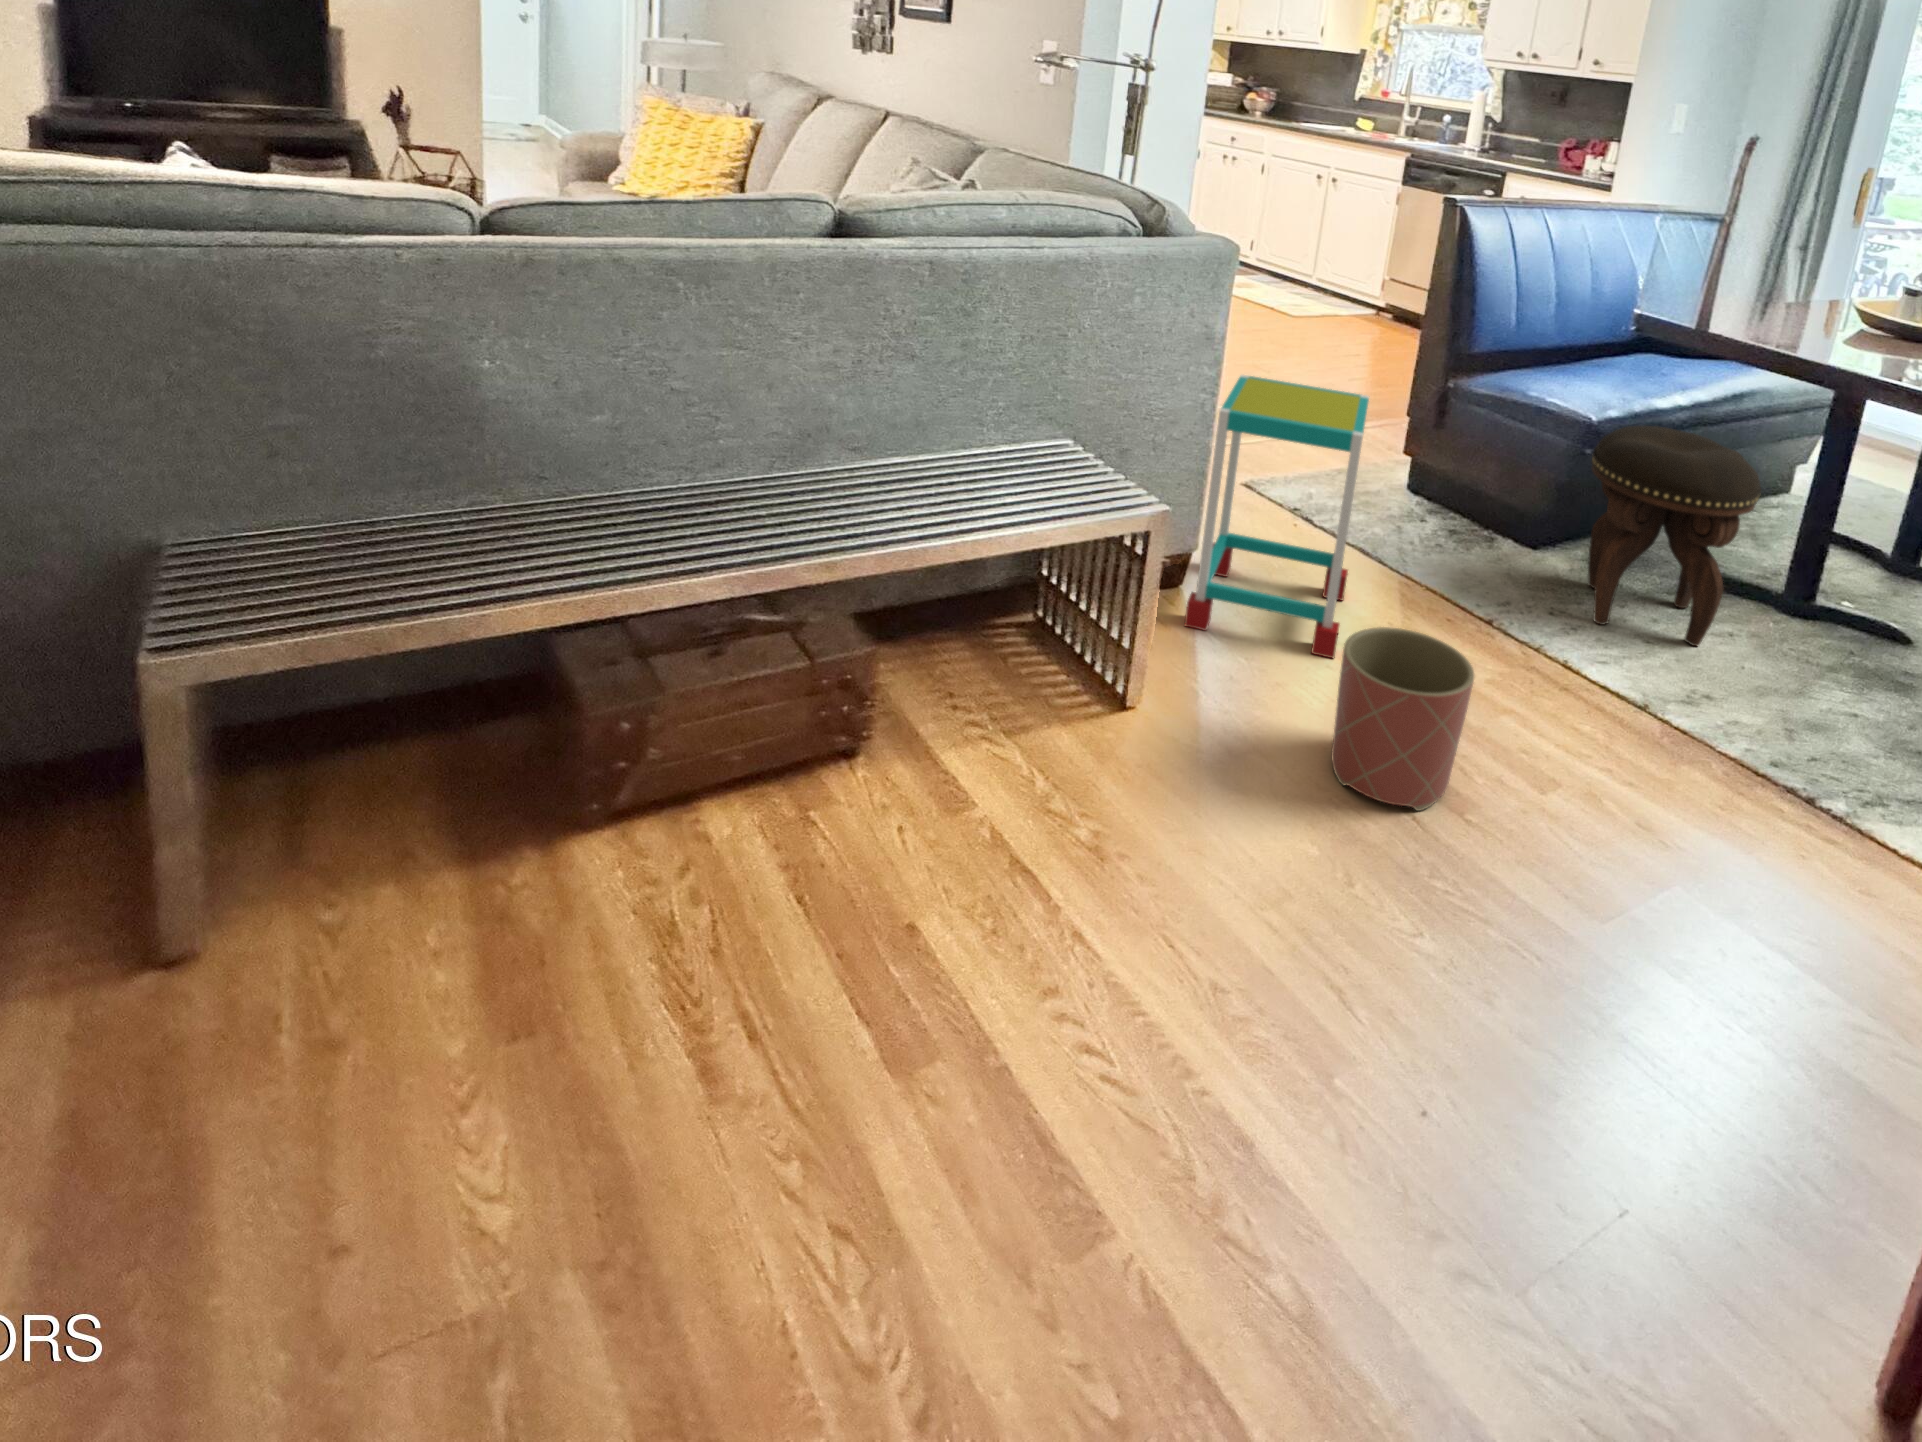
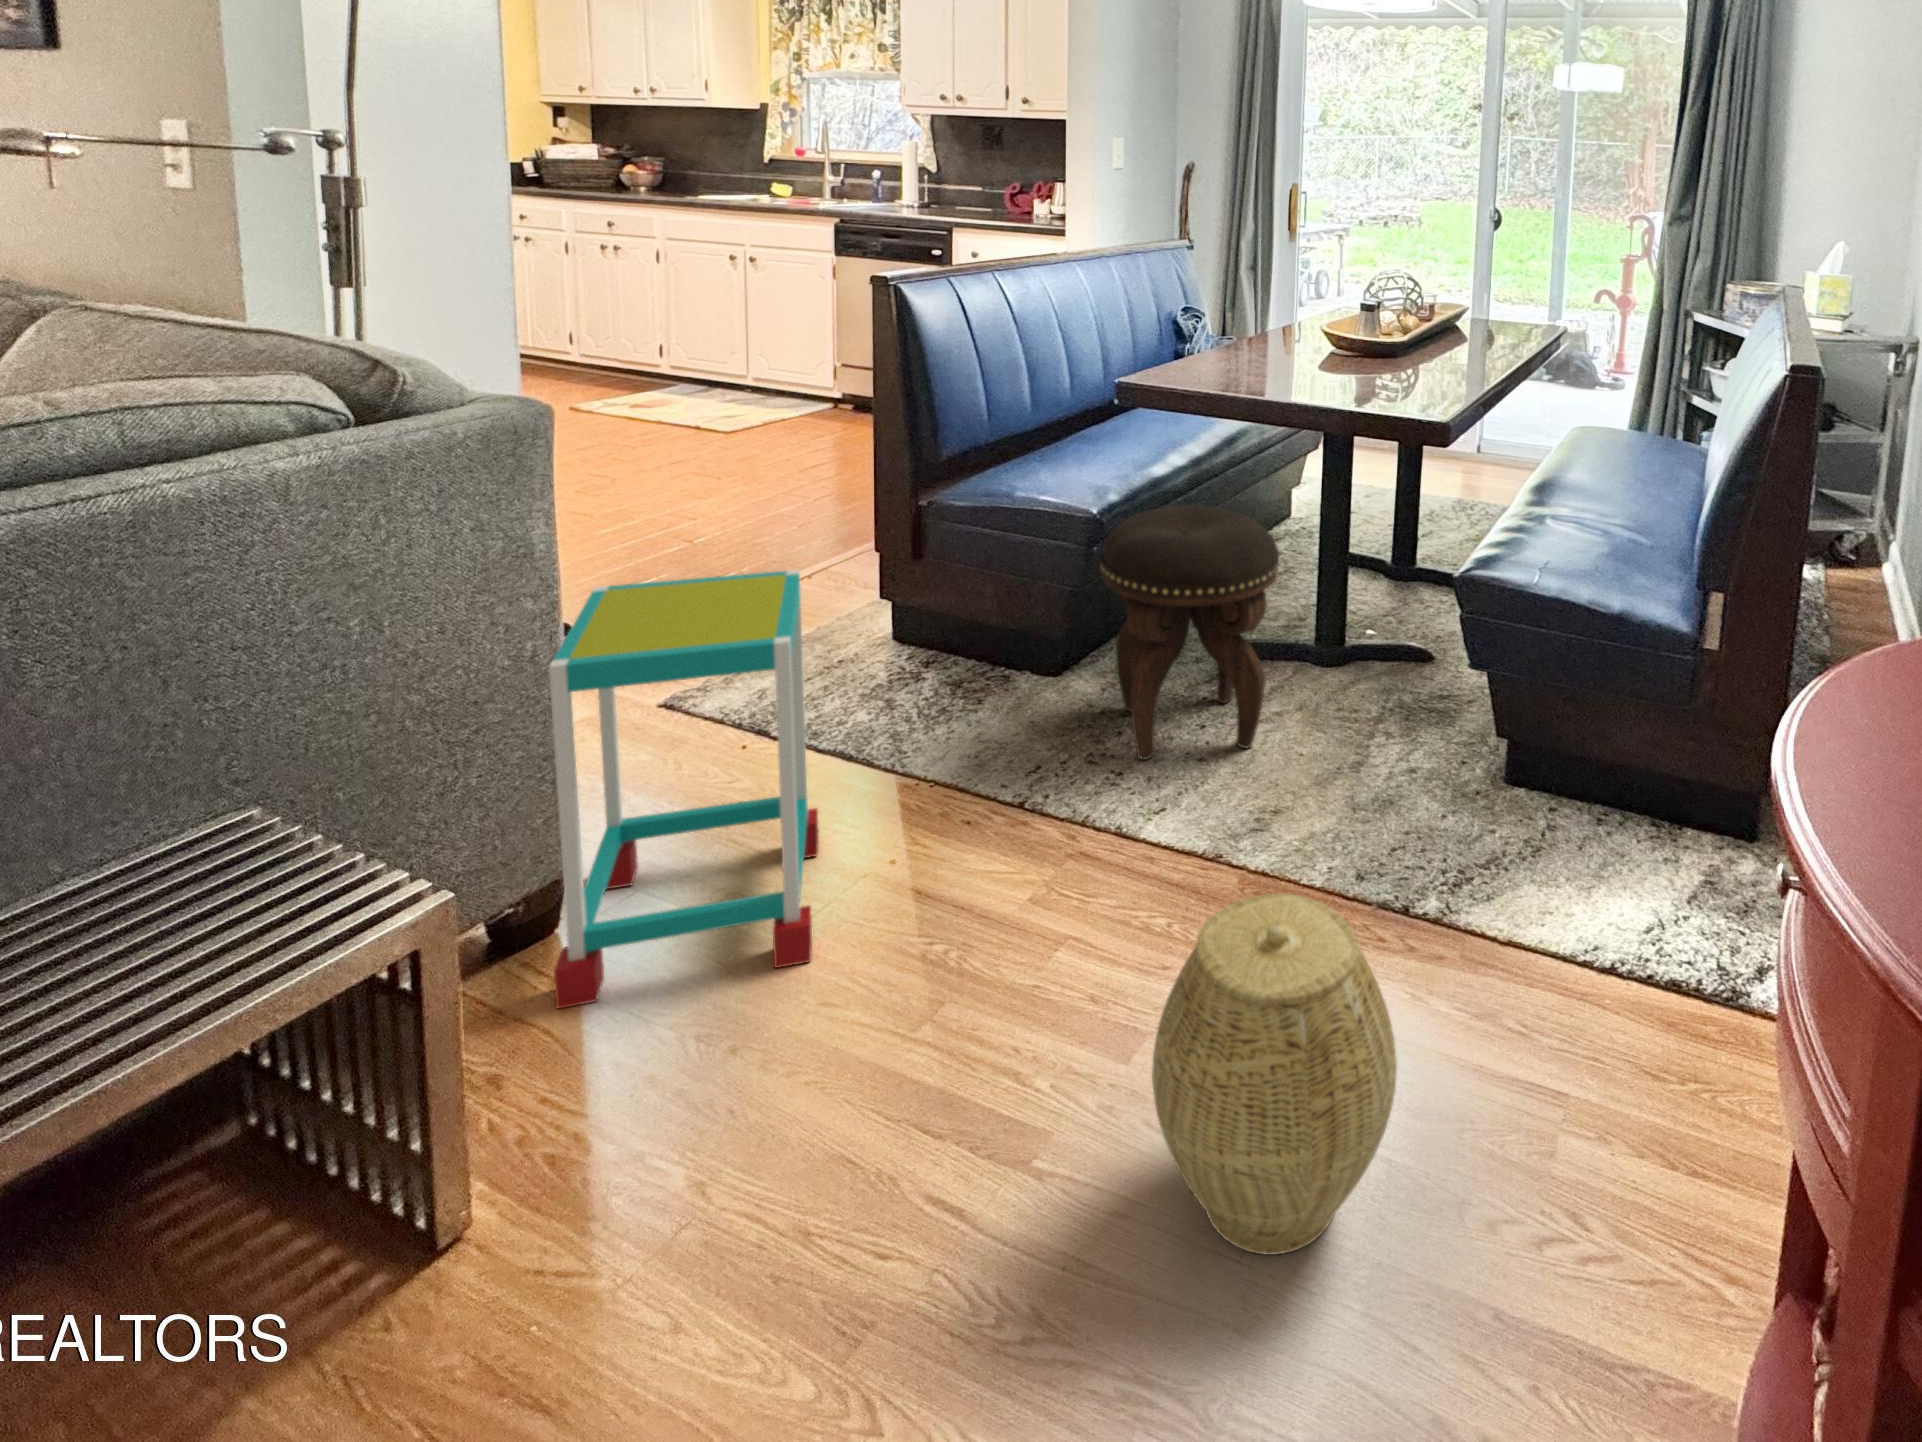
planter: present [1332,627,1474,811] -> none [802,908,1000,1200]
woven basket: none [1571,698,1775,957] -> present [1152,893,1397,1255]

